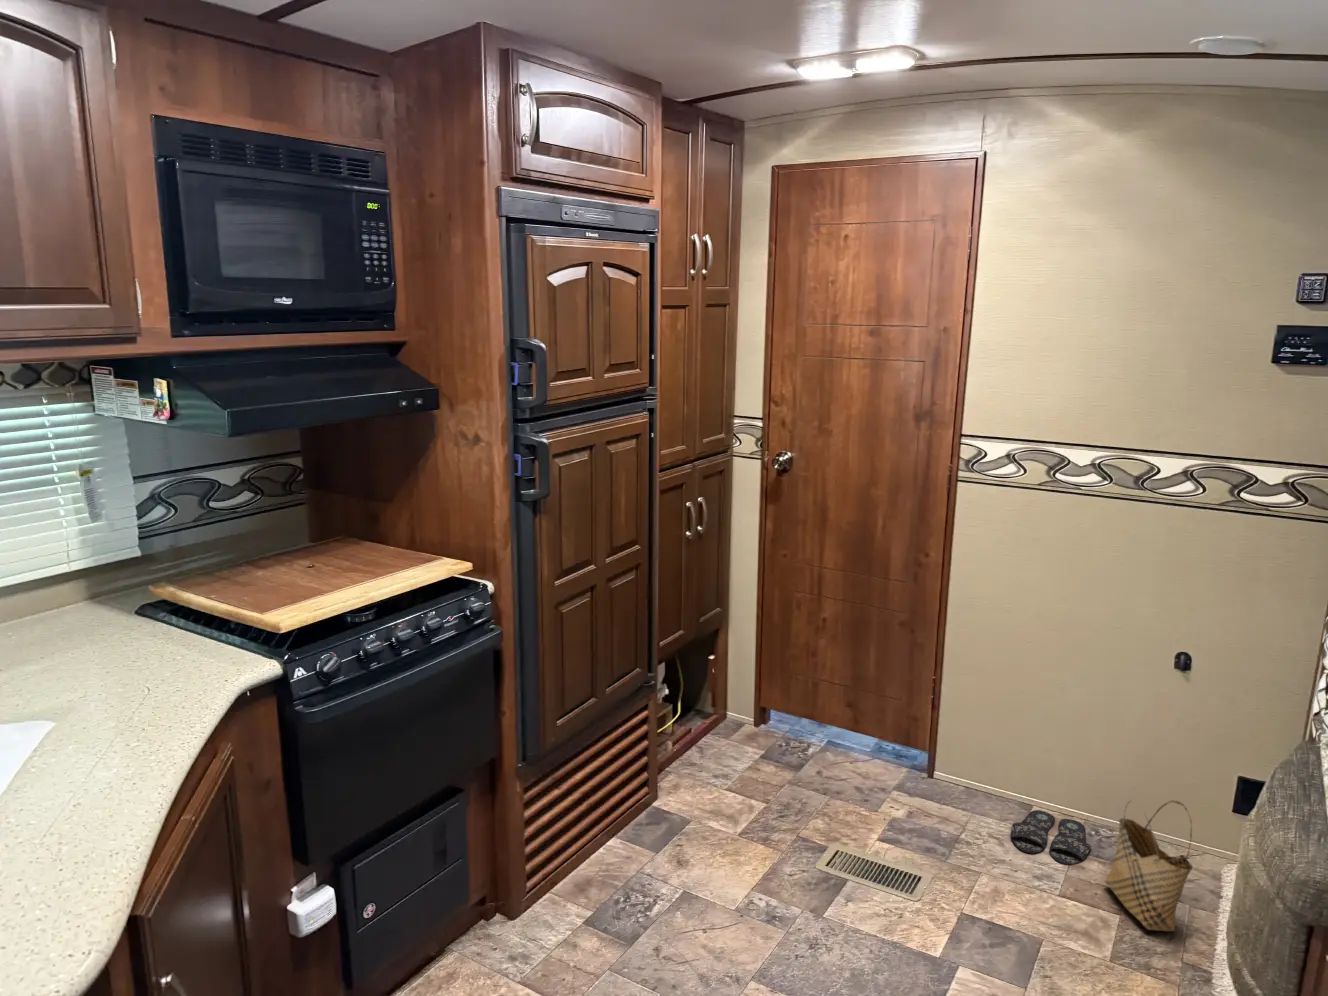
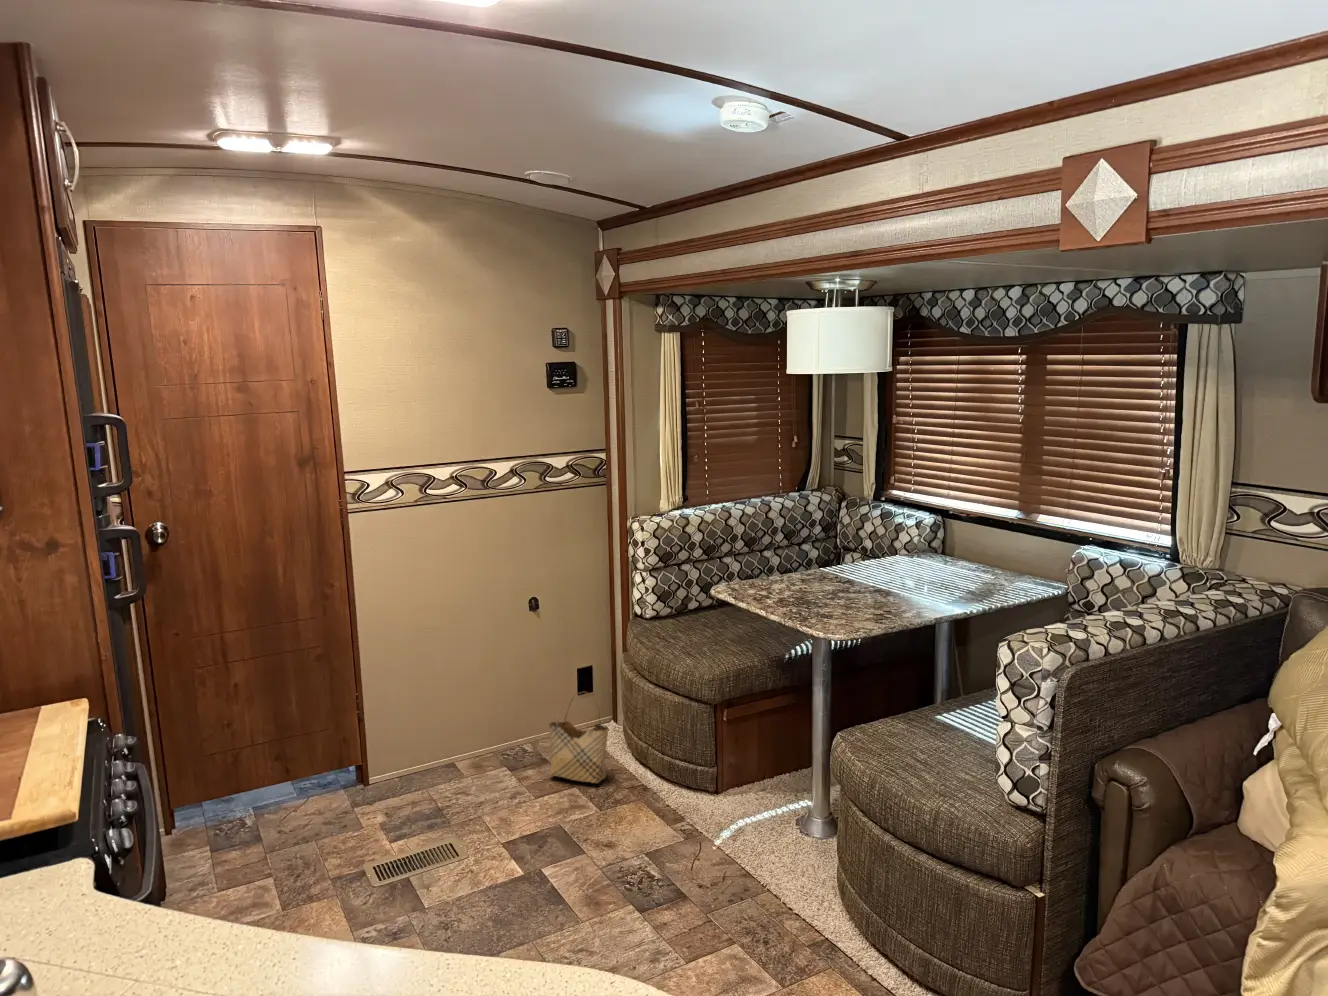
slippers: present [1011,810,1092,865] -> none [461,755,523,790]

